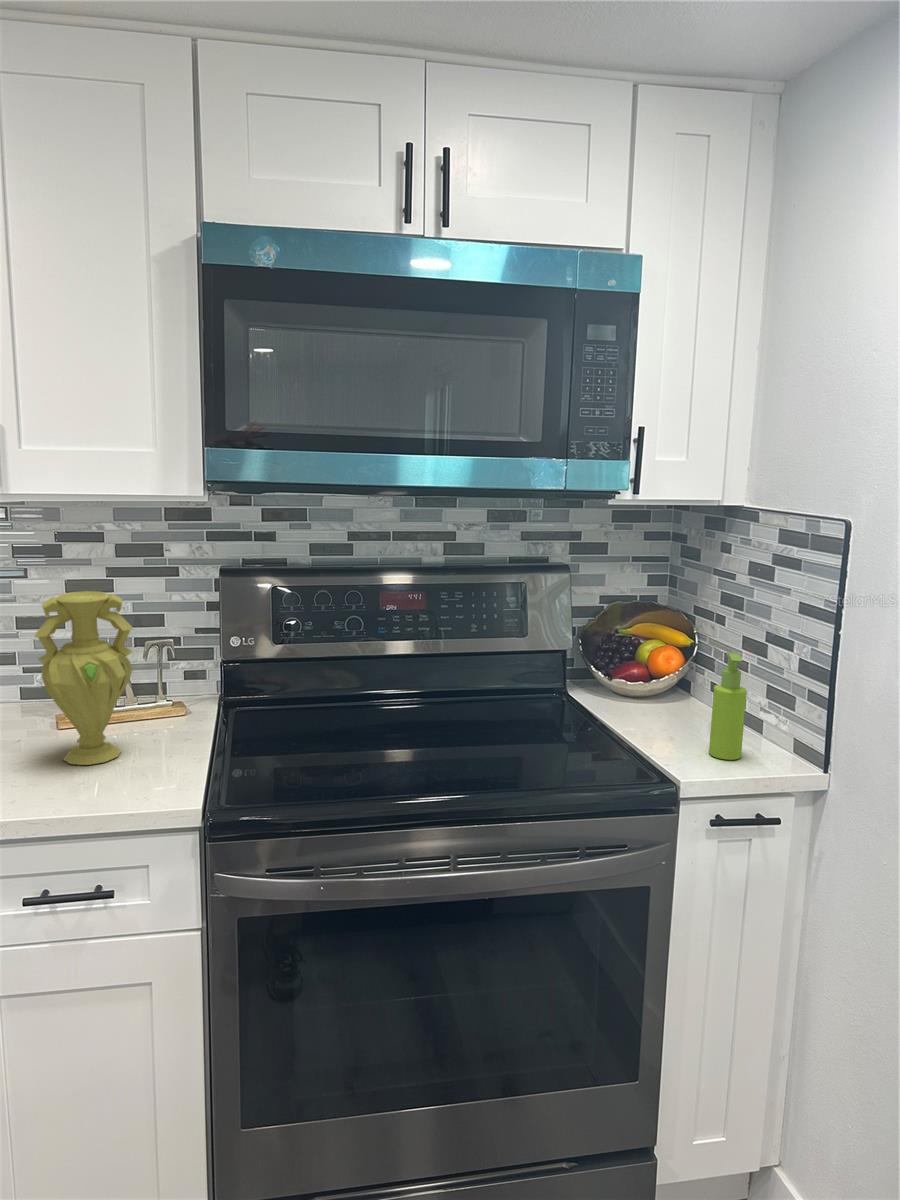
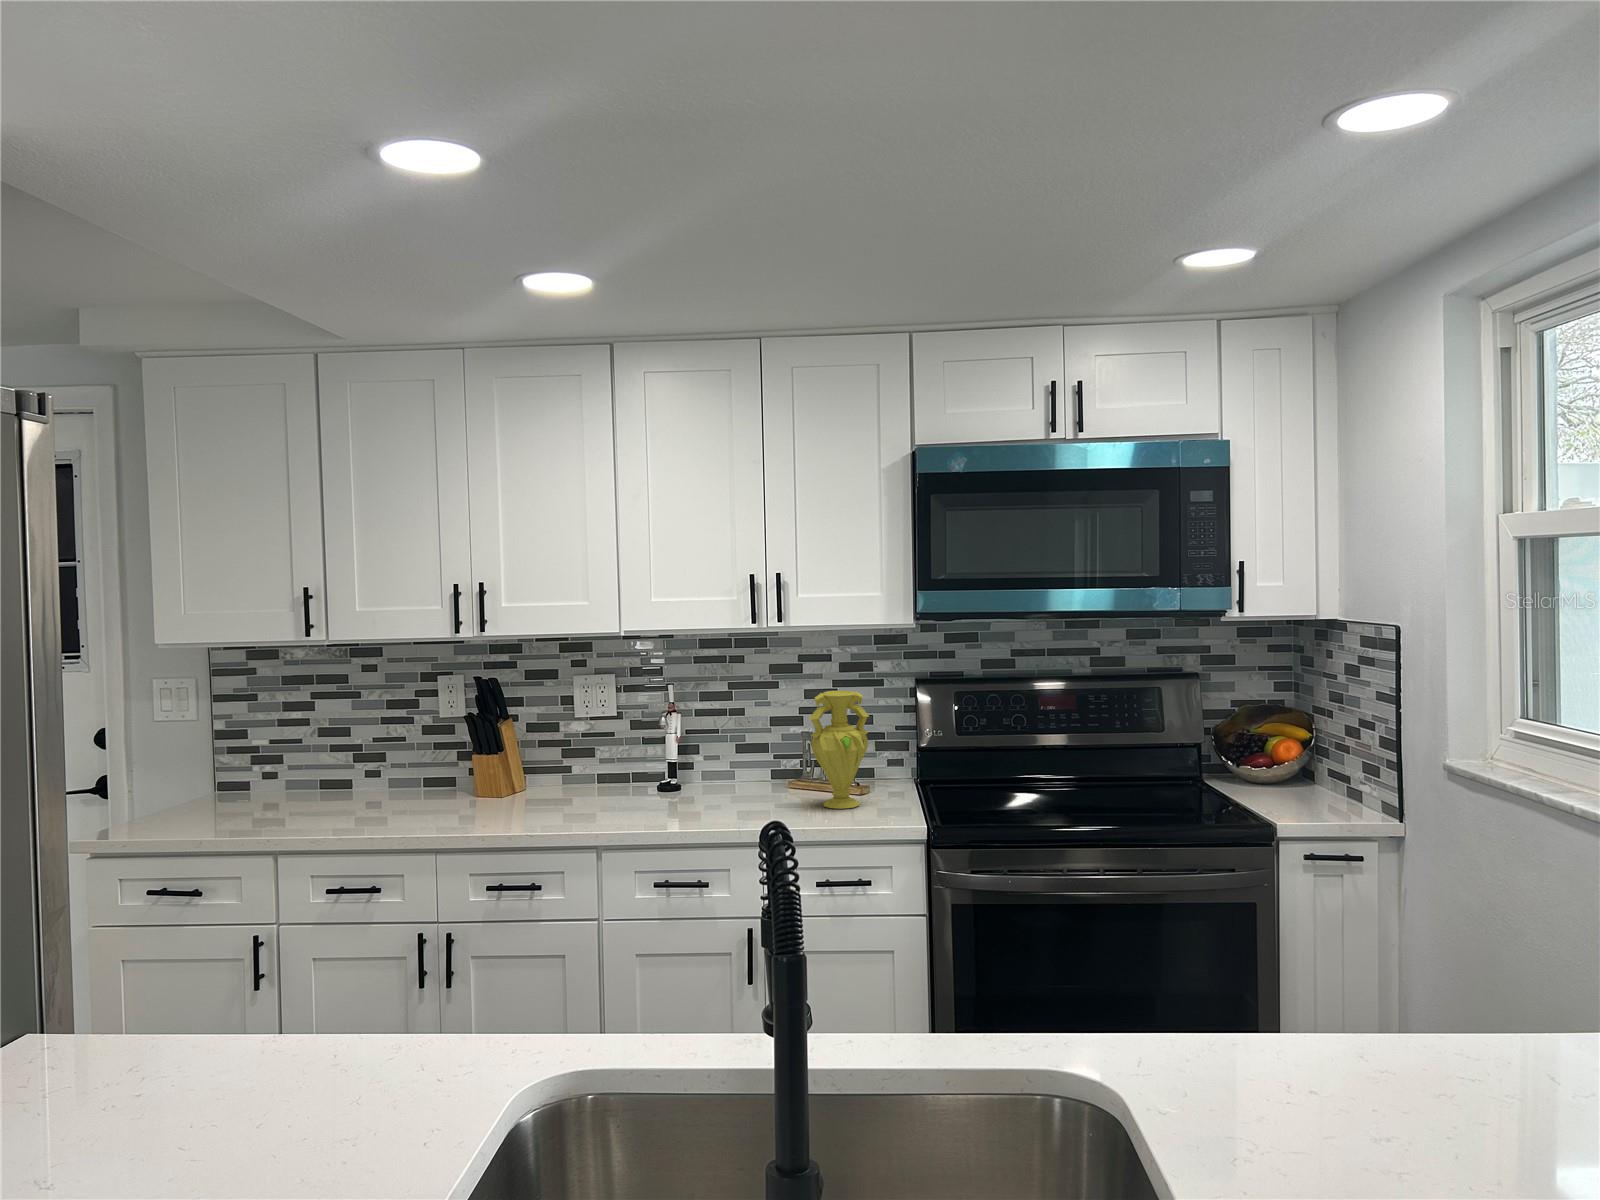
soap dispenser: present [709,652,747,760] -> none [1310,731,1338,816]

